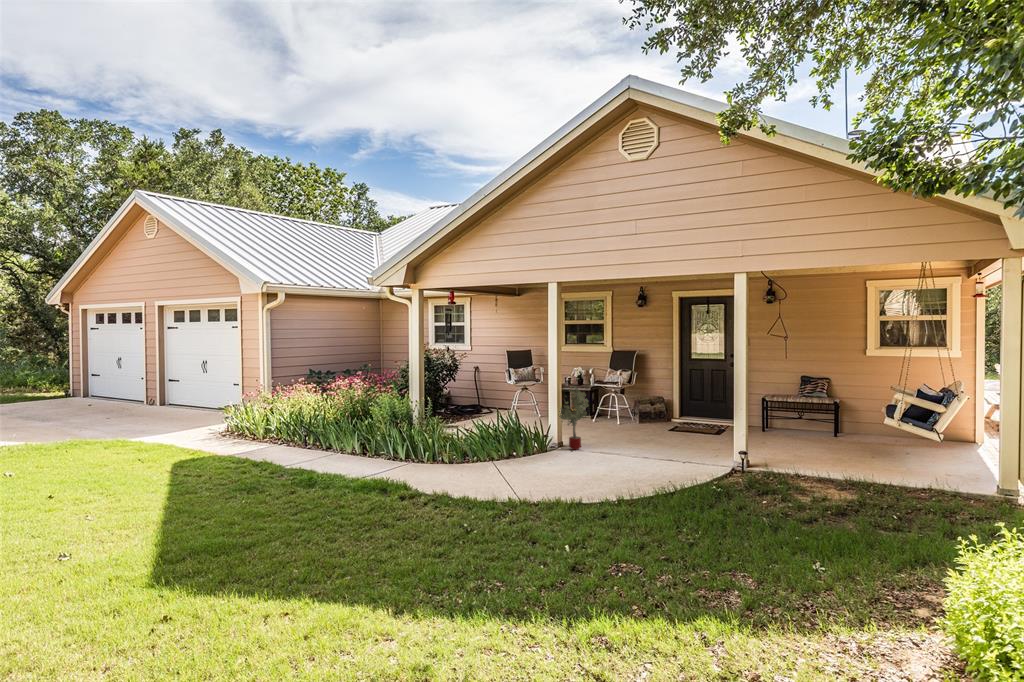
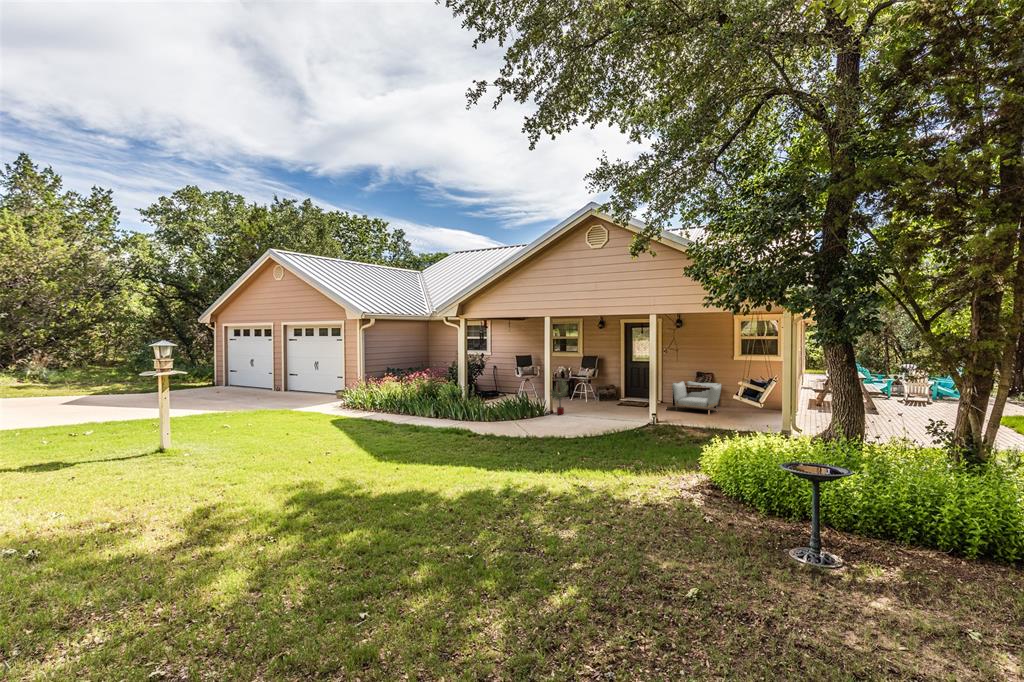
armchair: none [763,391,847,448] -> present [673,381,721,408]

